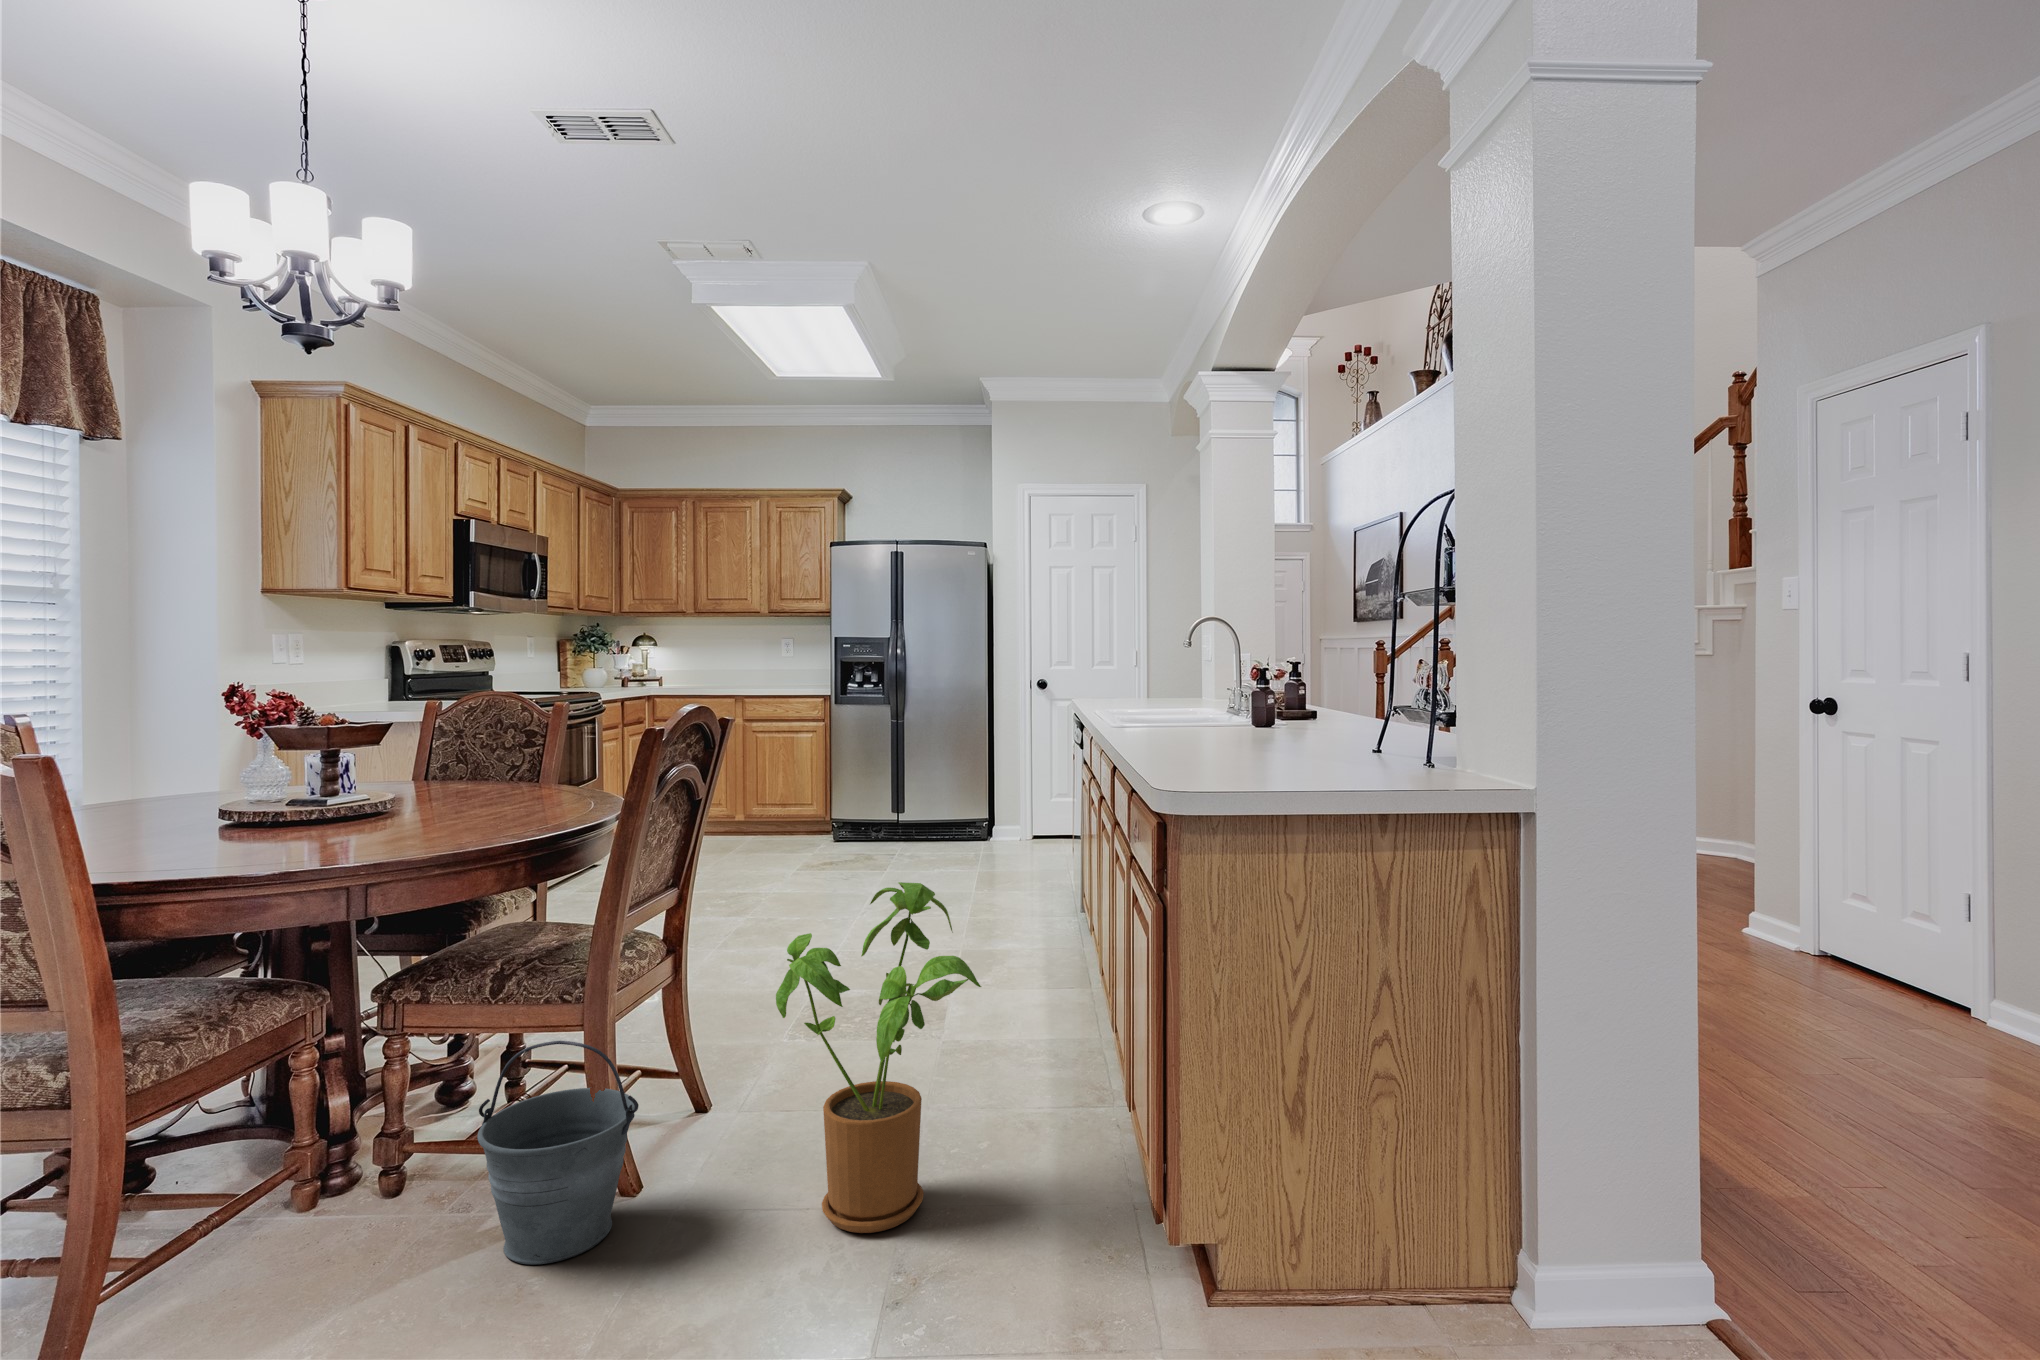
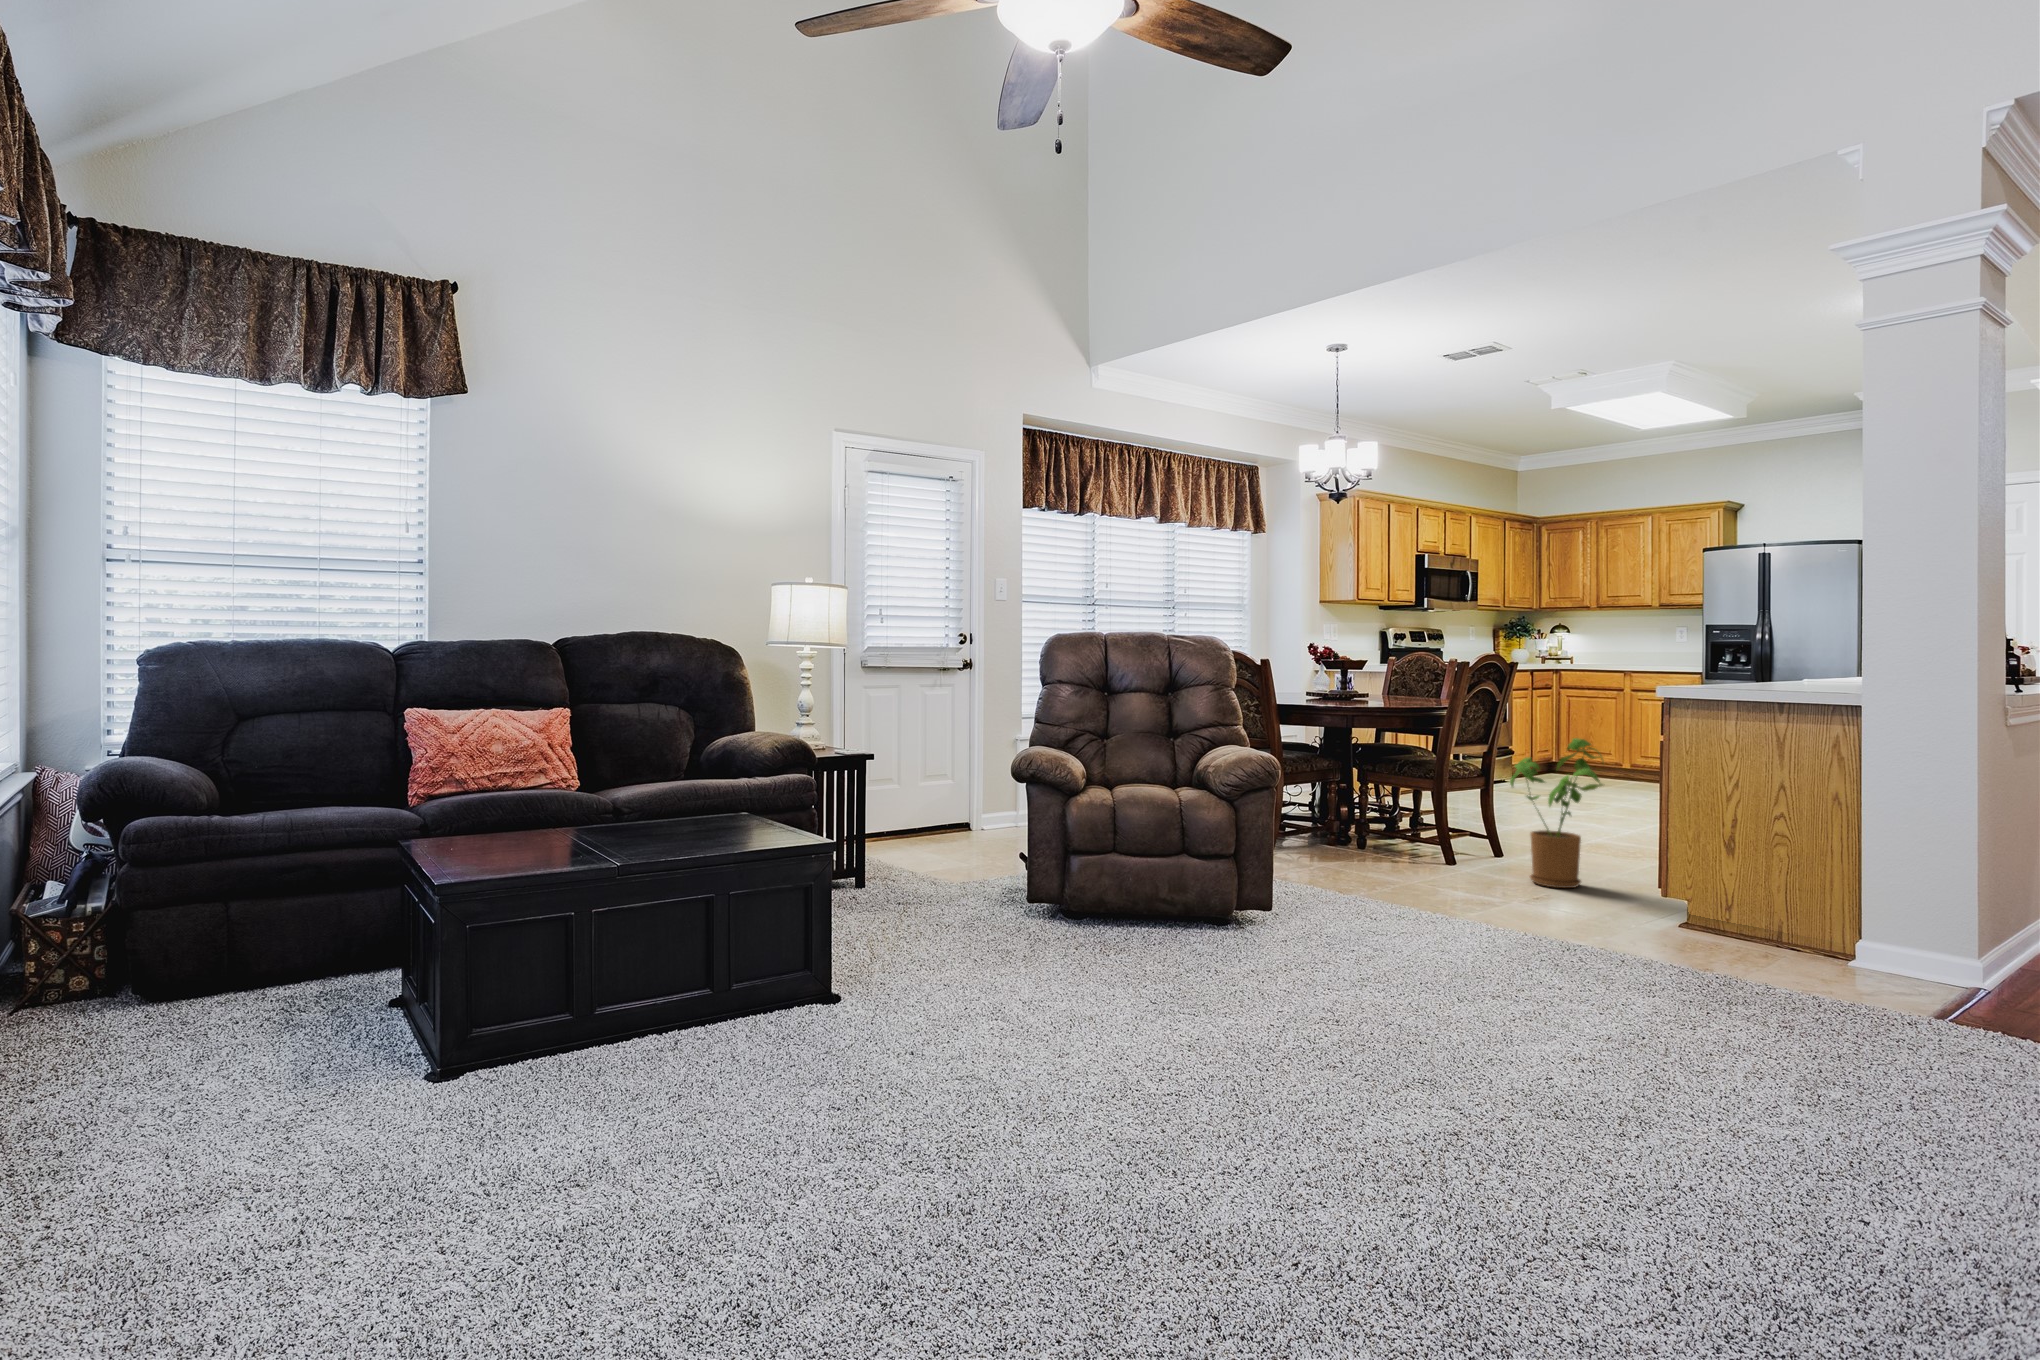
bucket: present [477,1041,639,1264] -> none [1391,784,1453,866]

